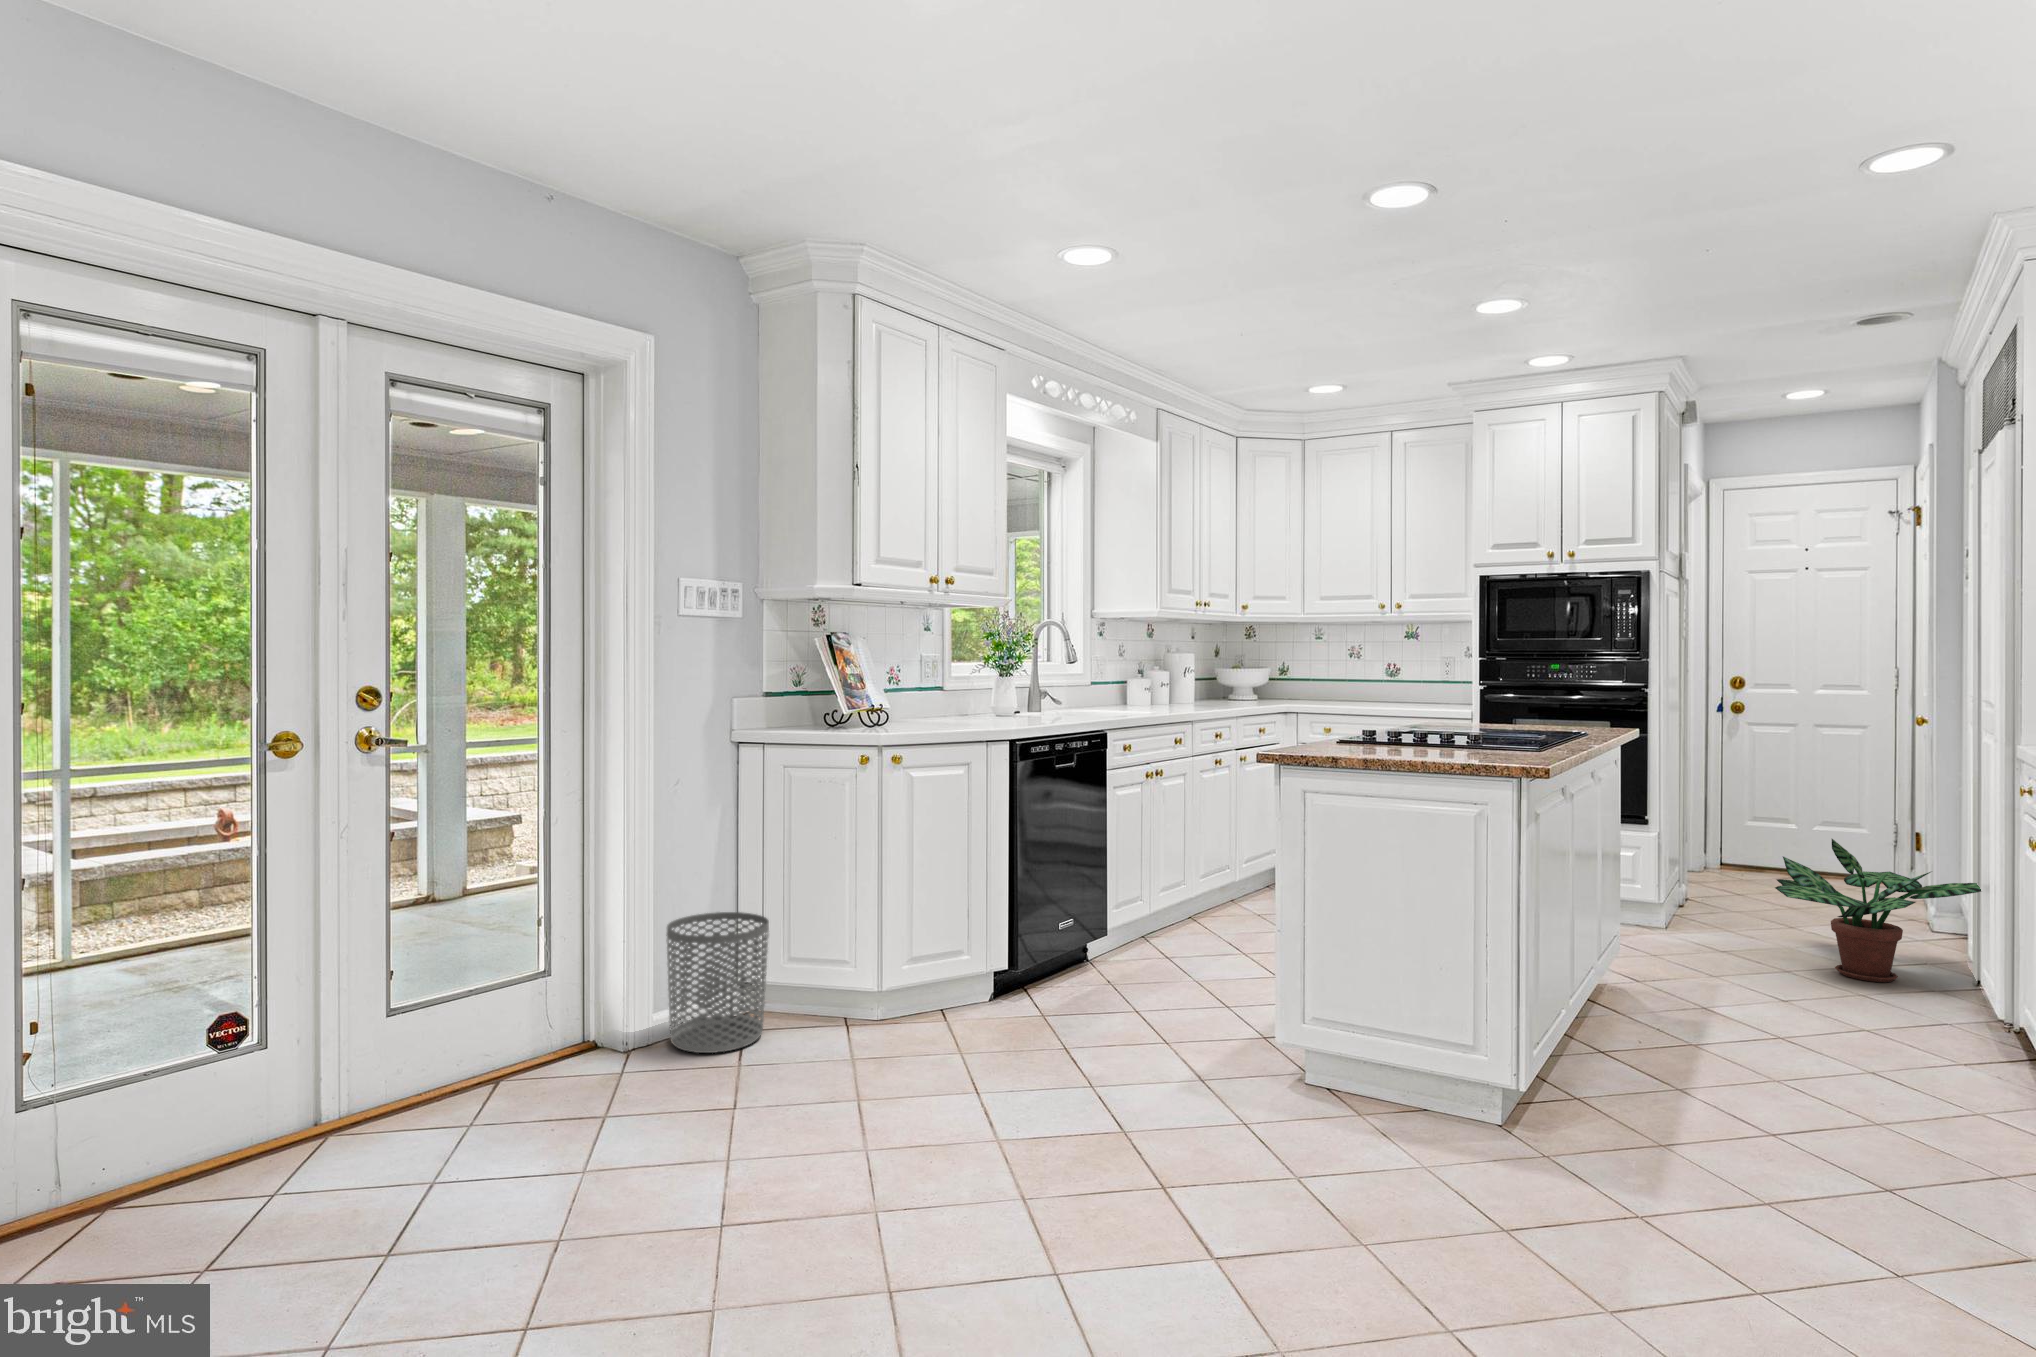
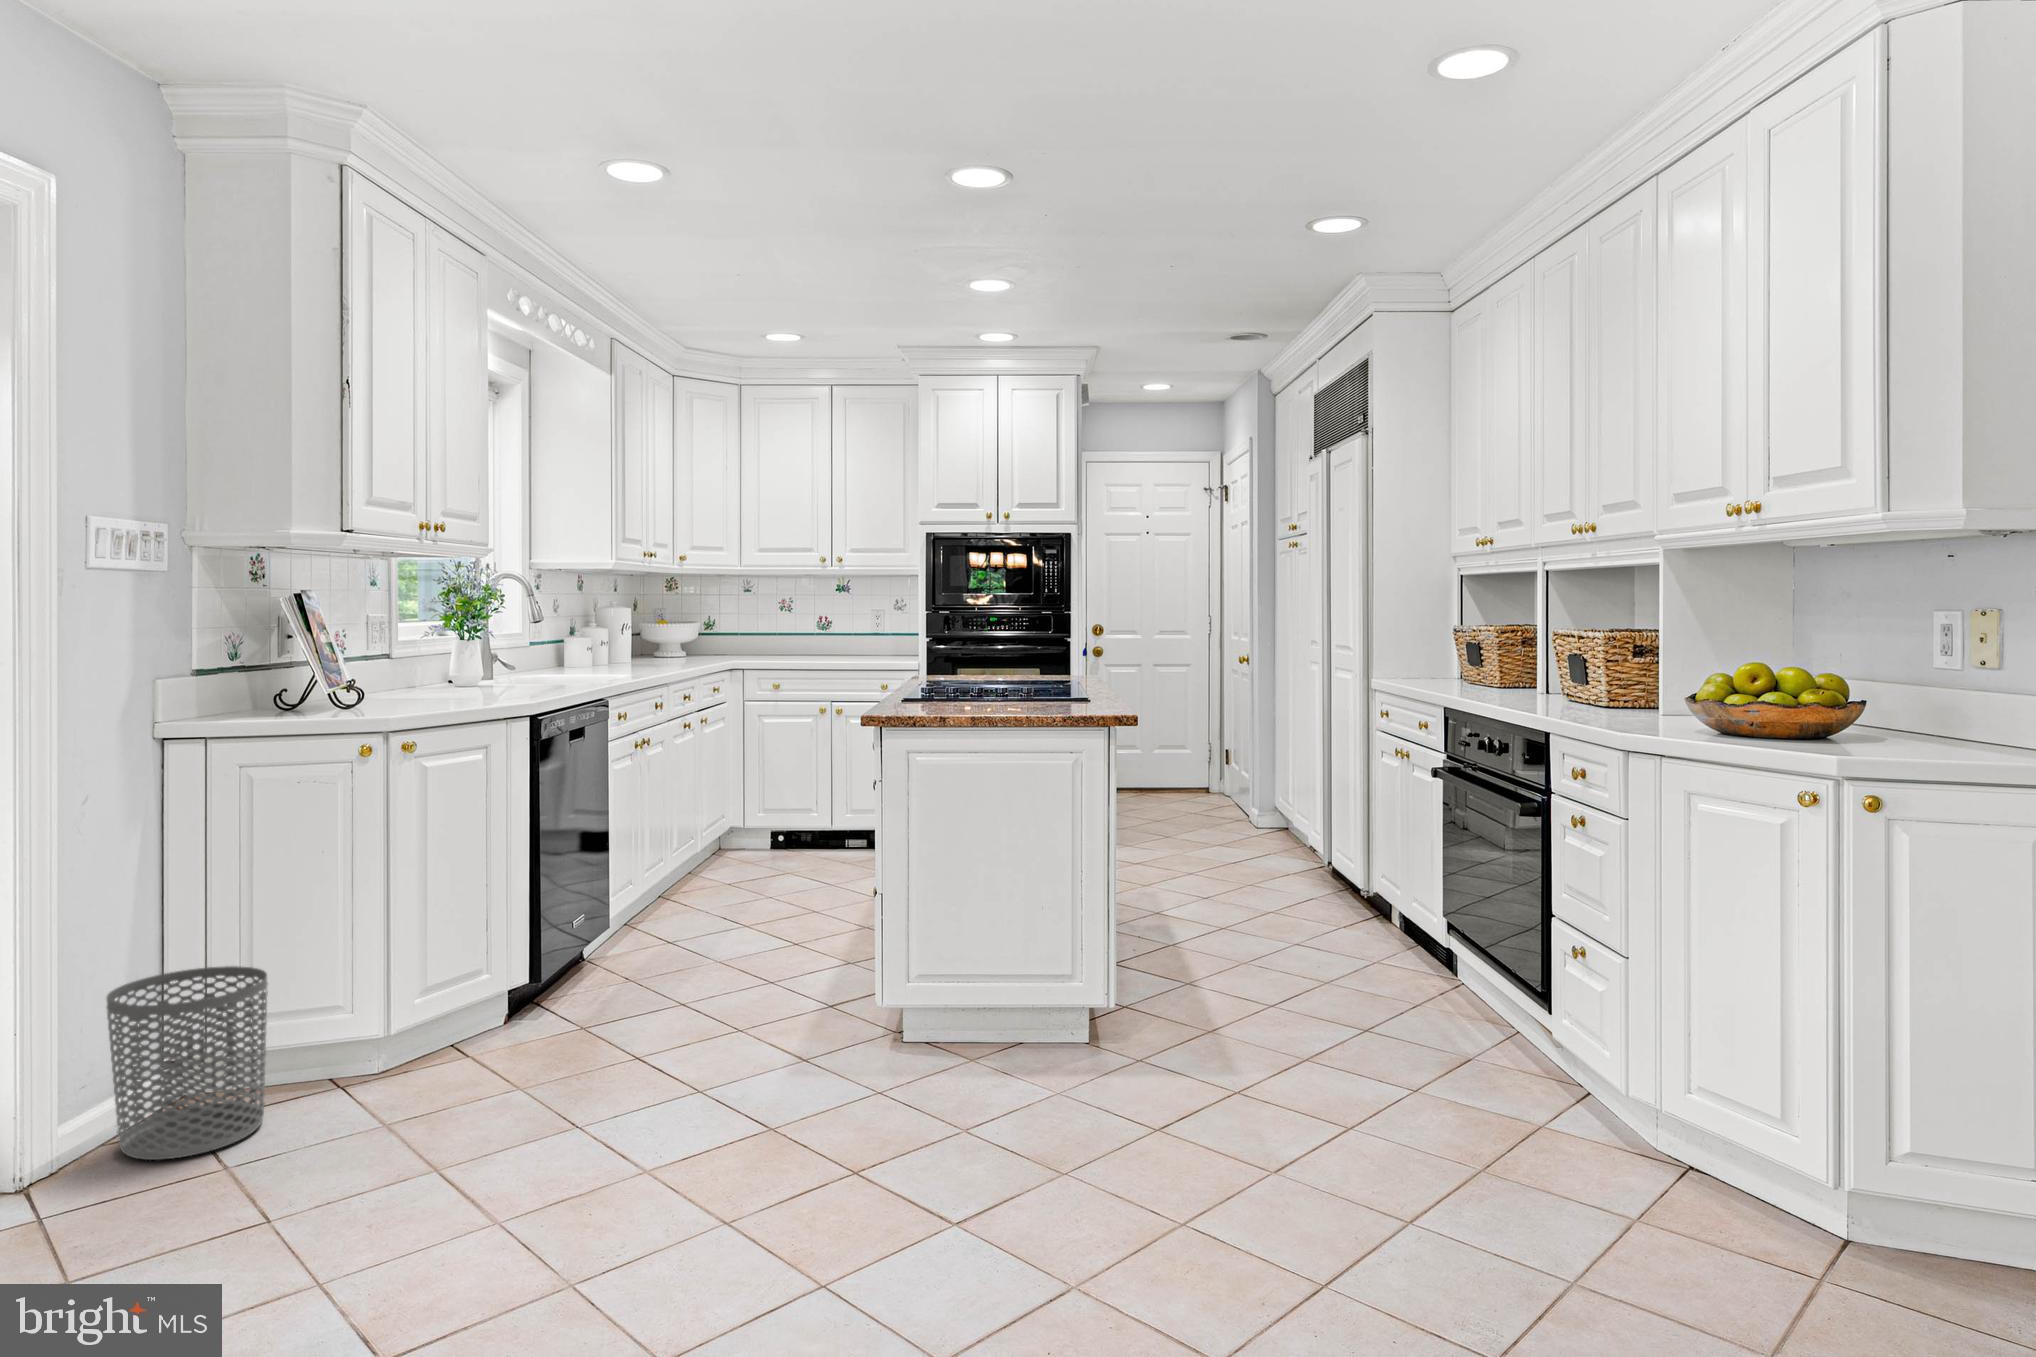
potted plant: present [1775,839,1981,982] -> none [1155,757,1295,864]

